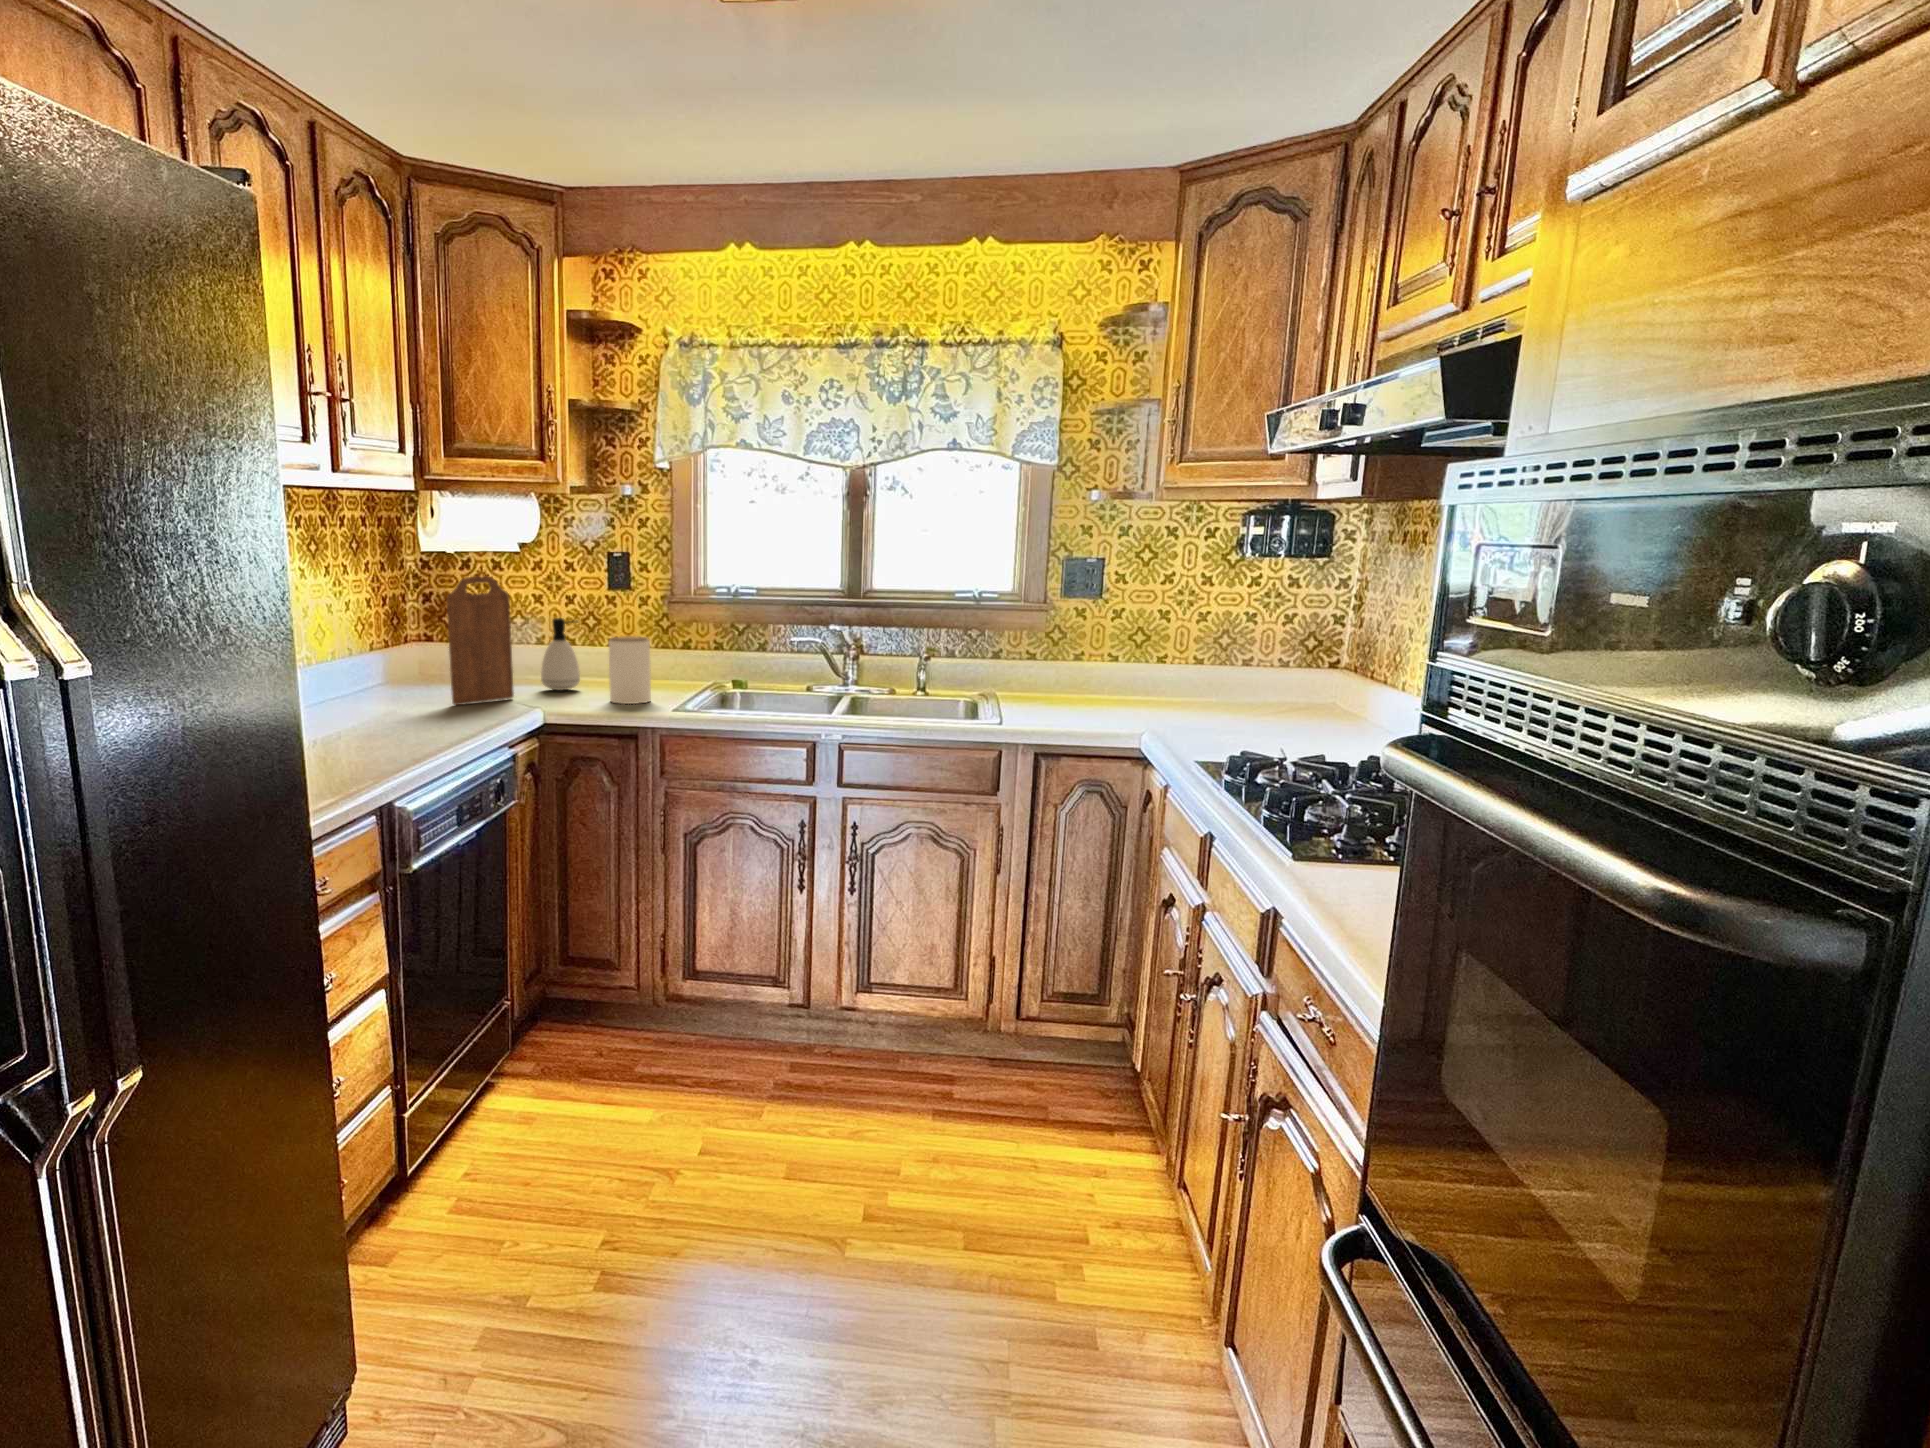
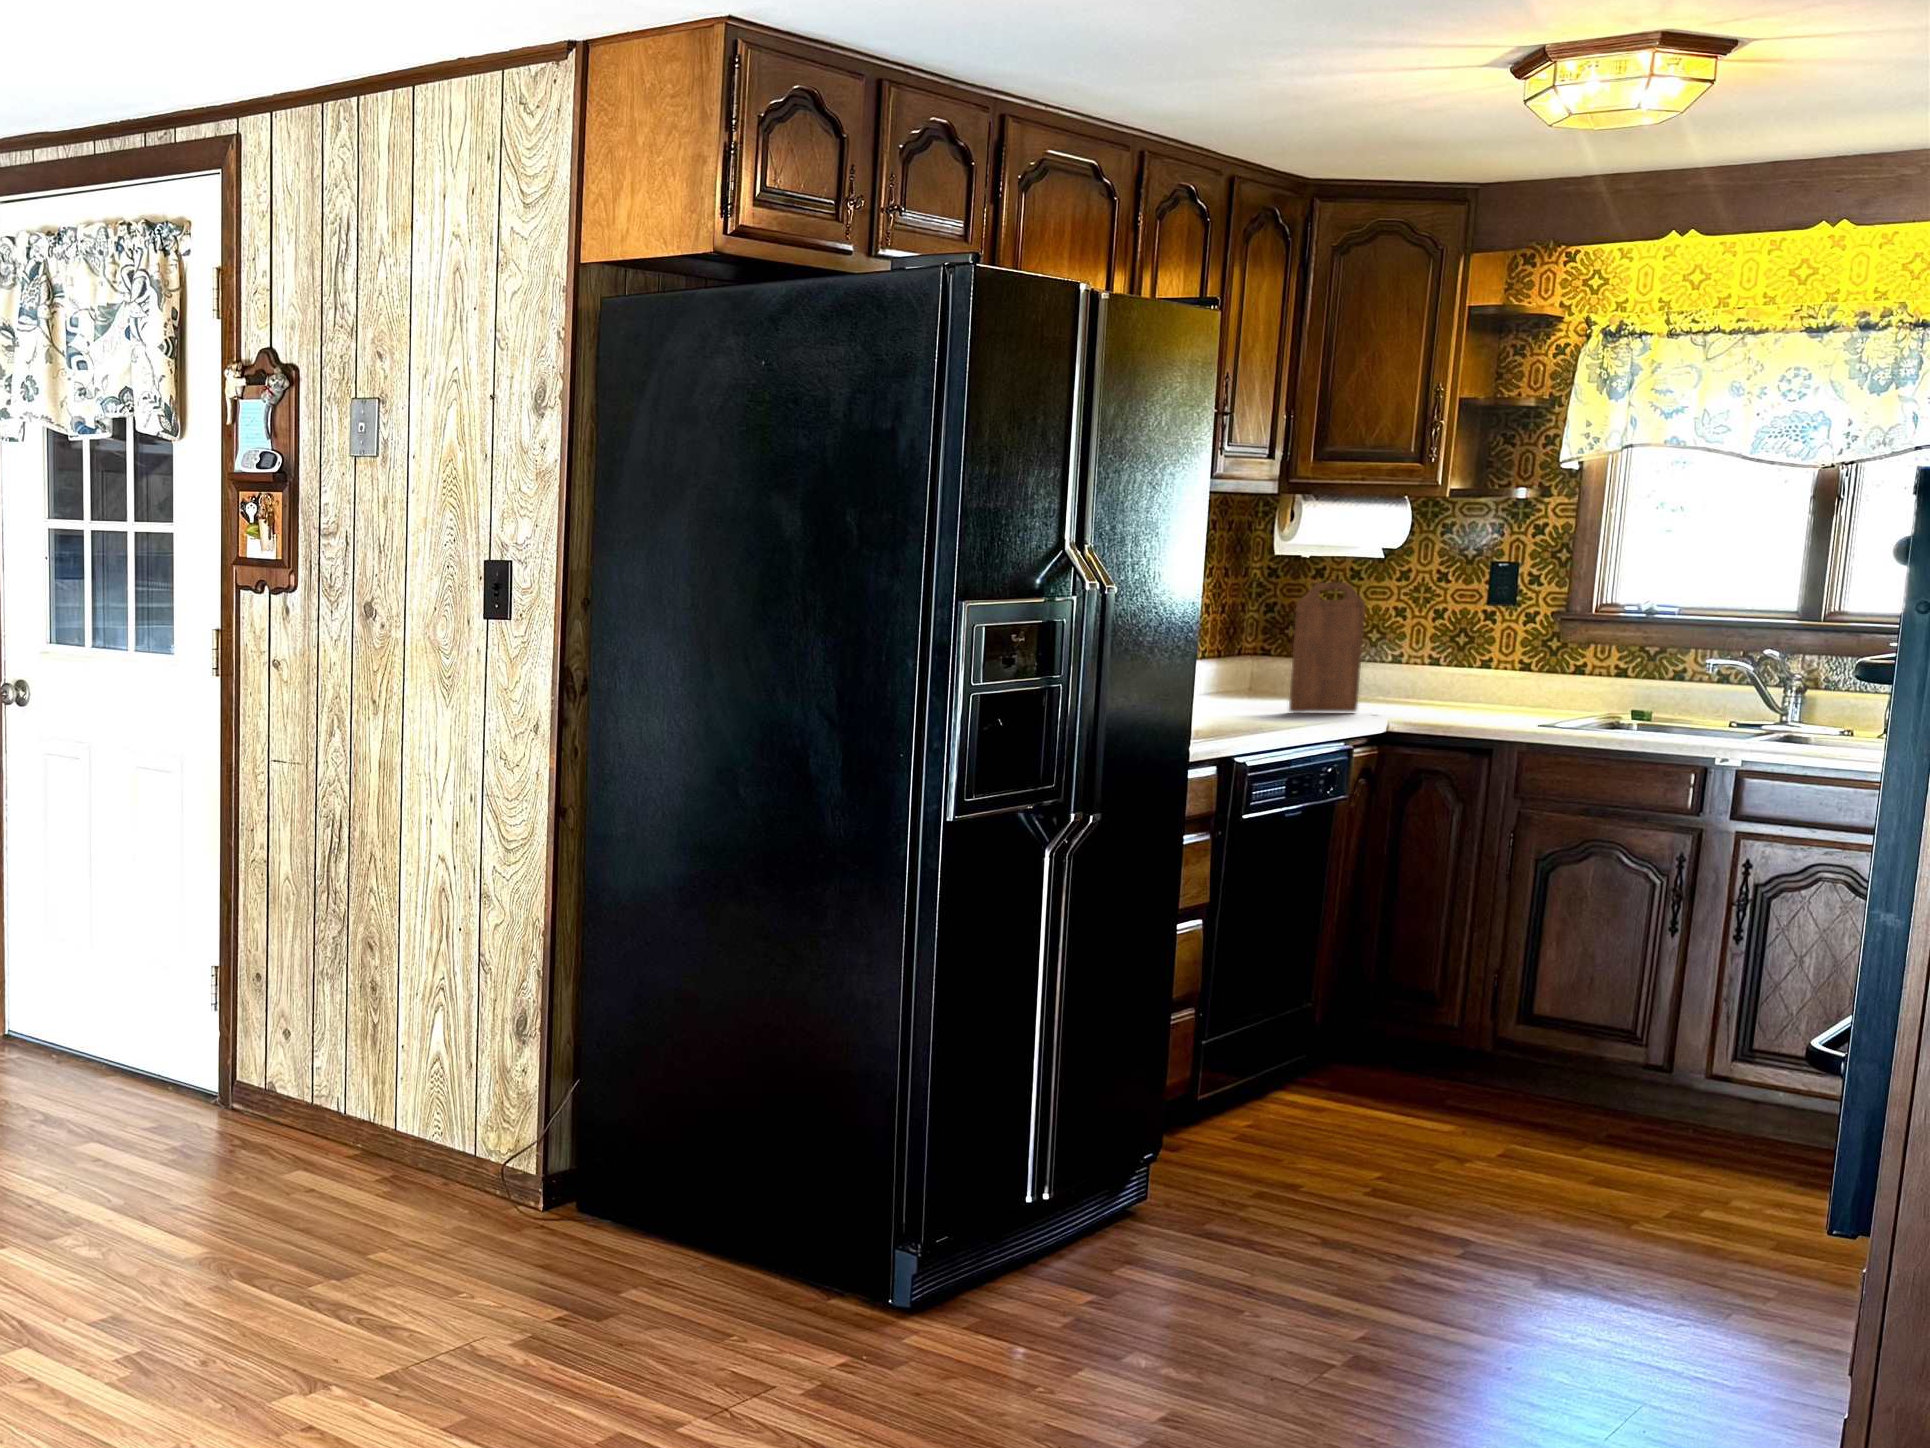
soap dispenser: present [541,618,580,690] -> none [1392,632,1446,711]
jar: present [609,636,651,704] -> none [1468,651,1524,723]

